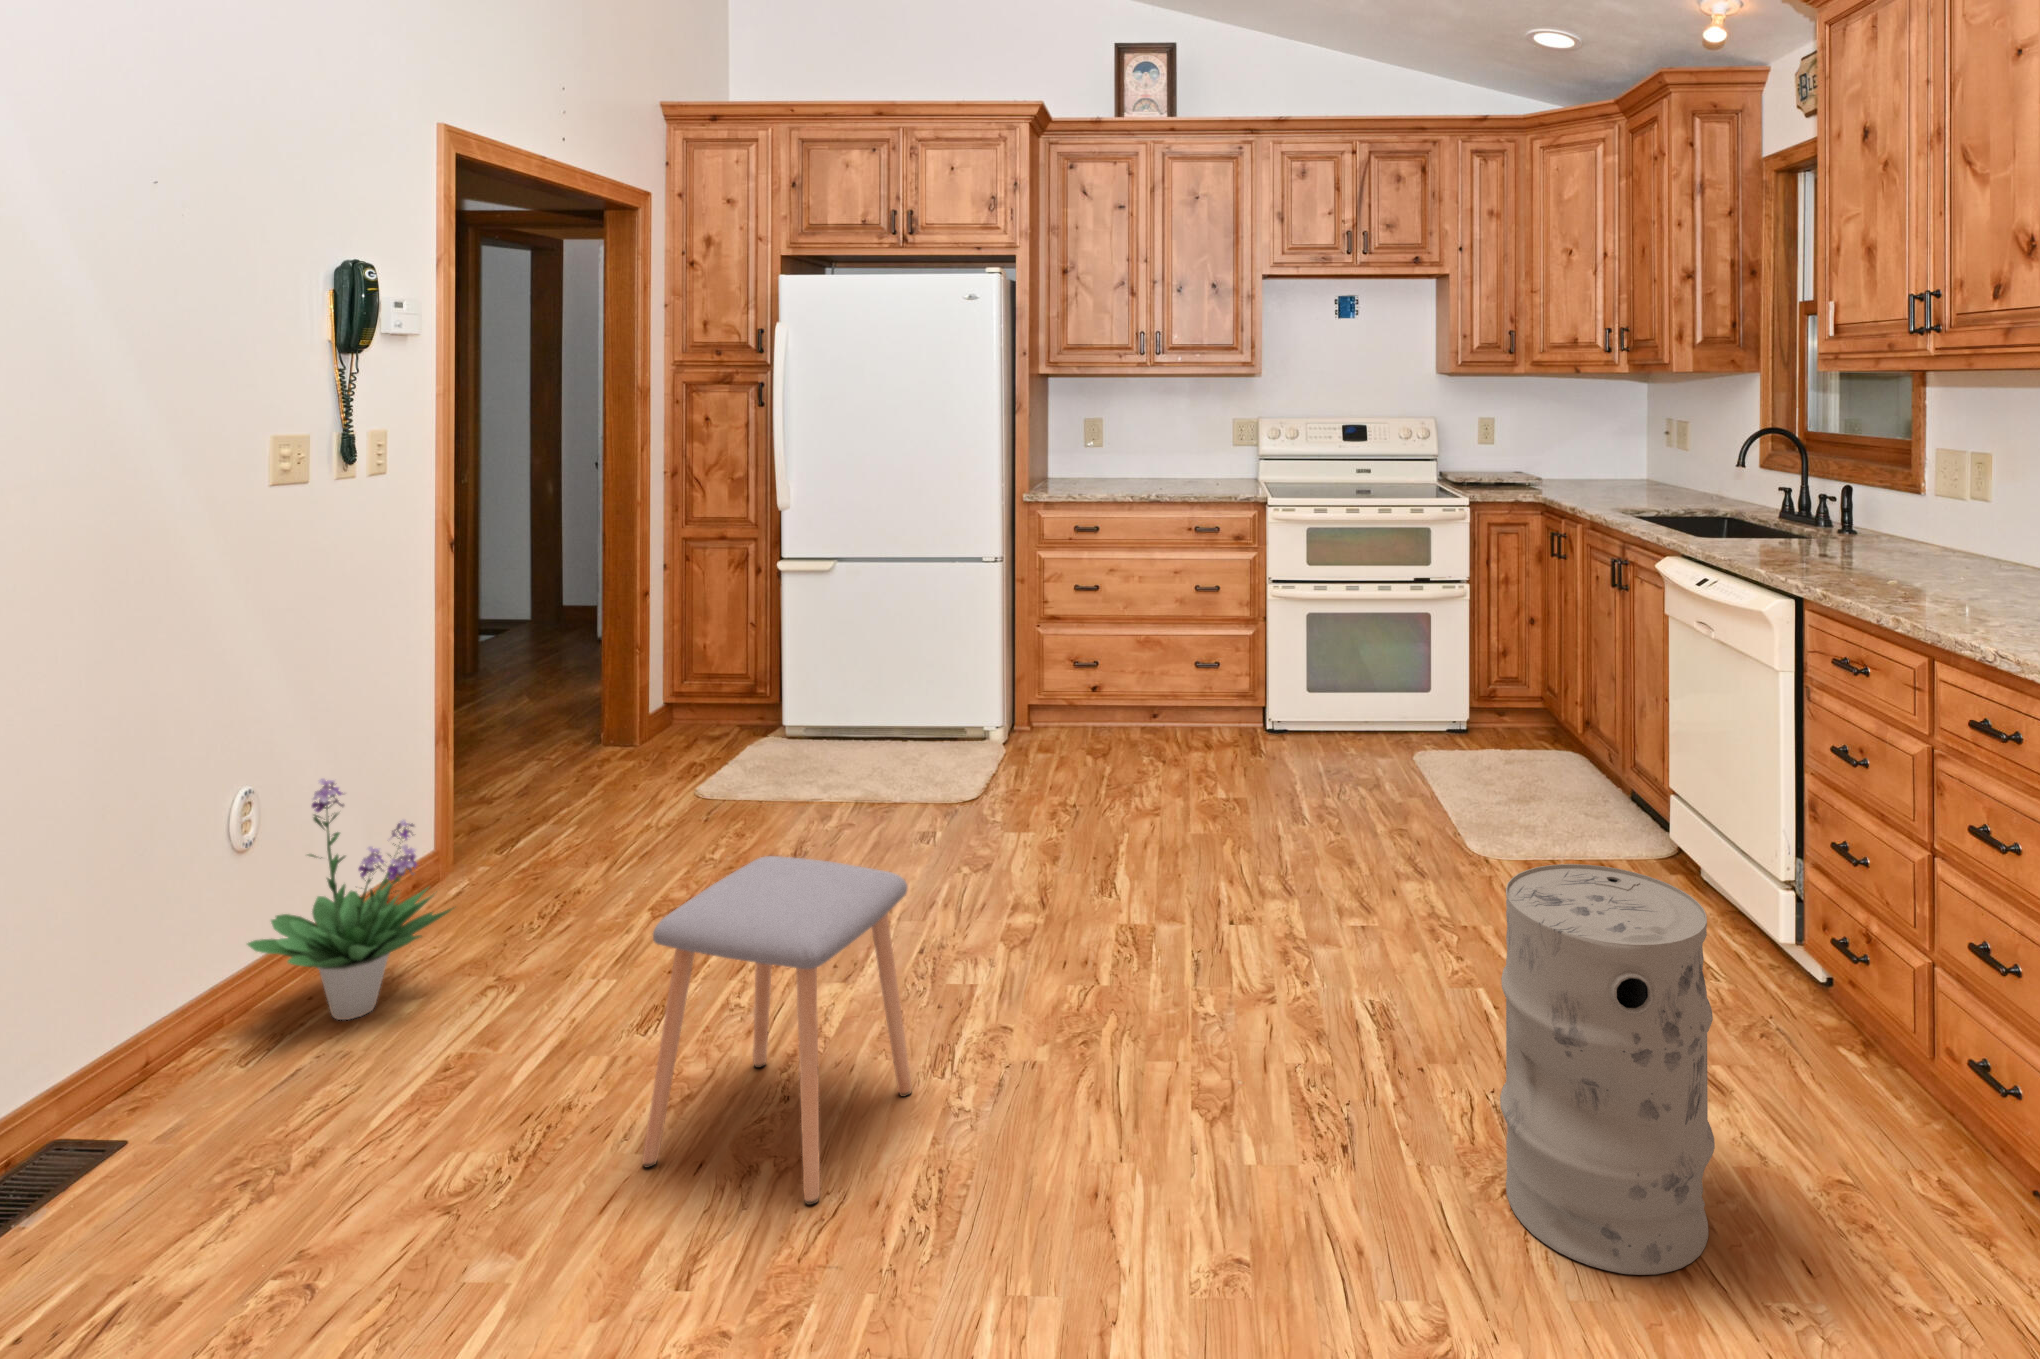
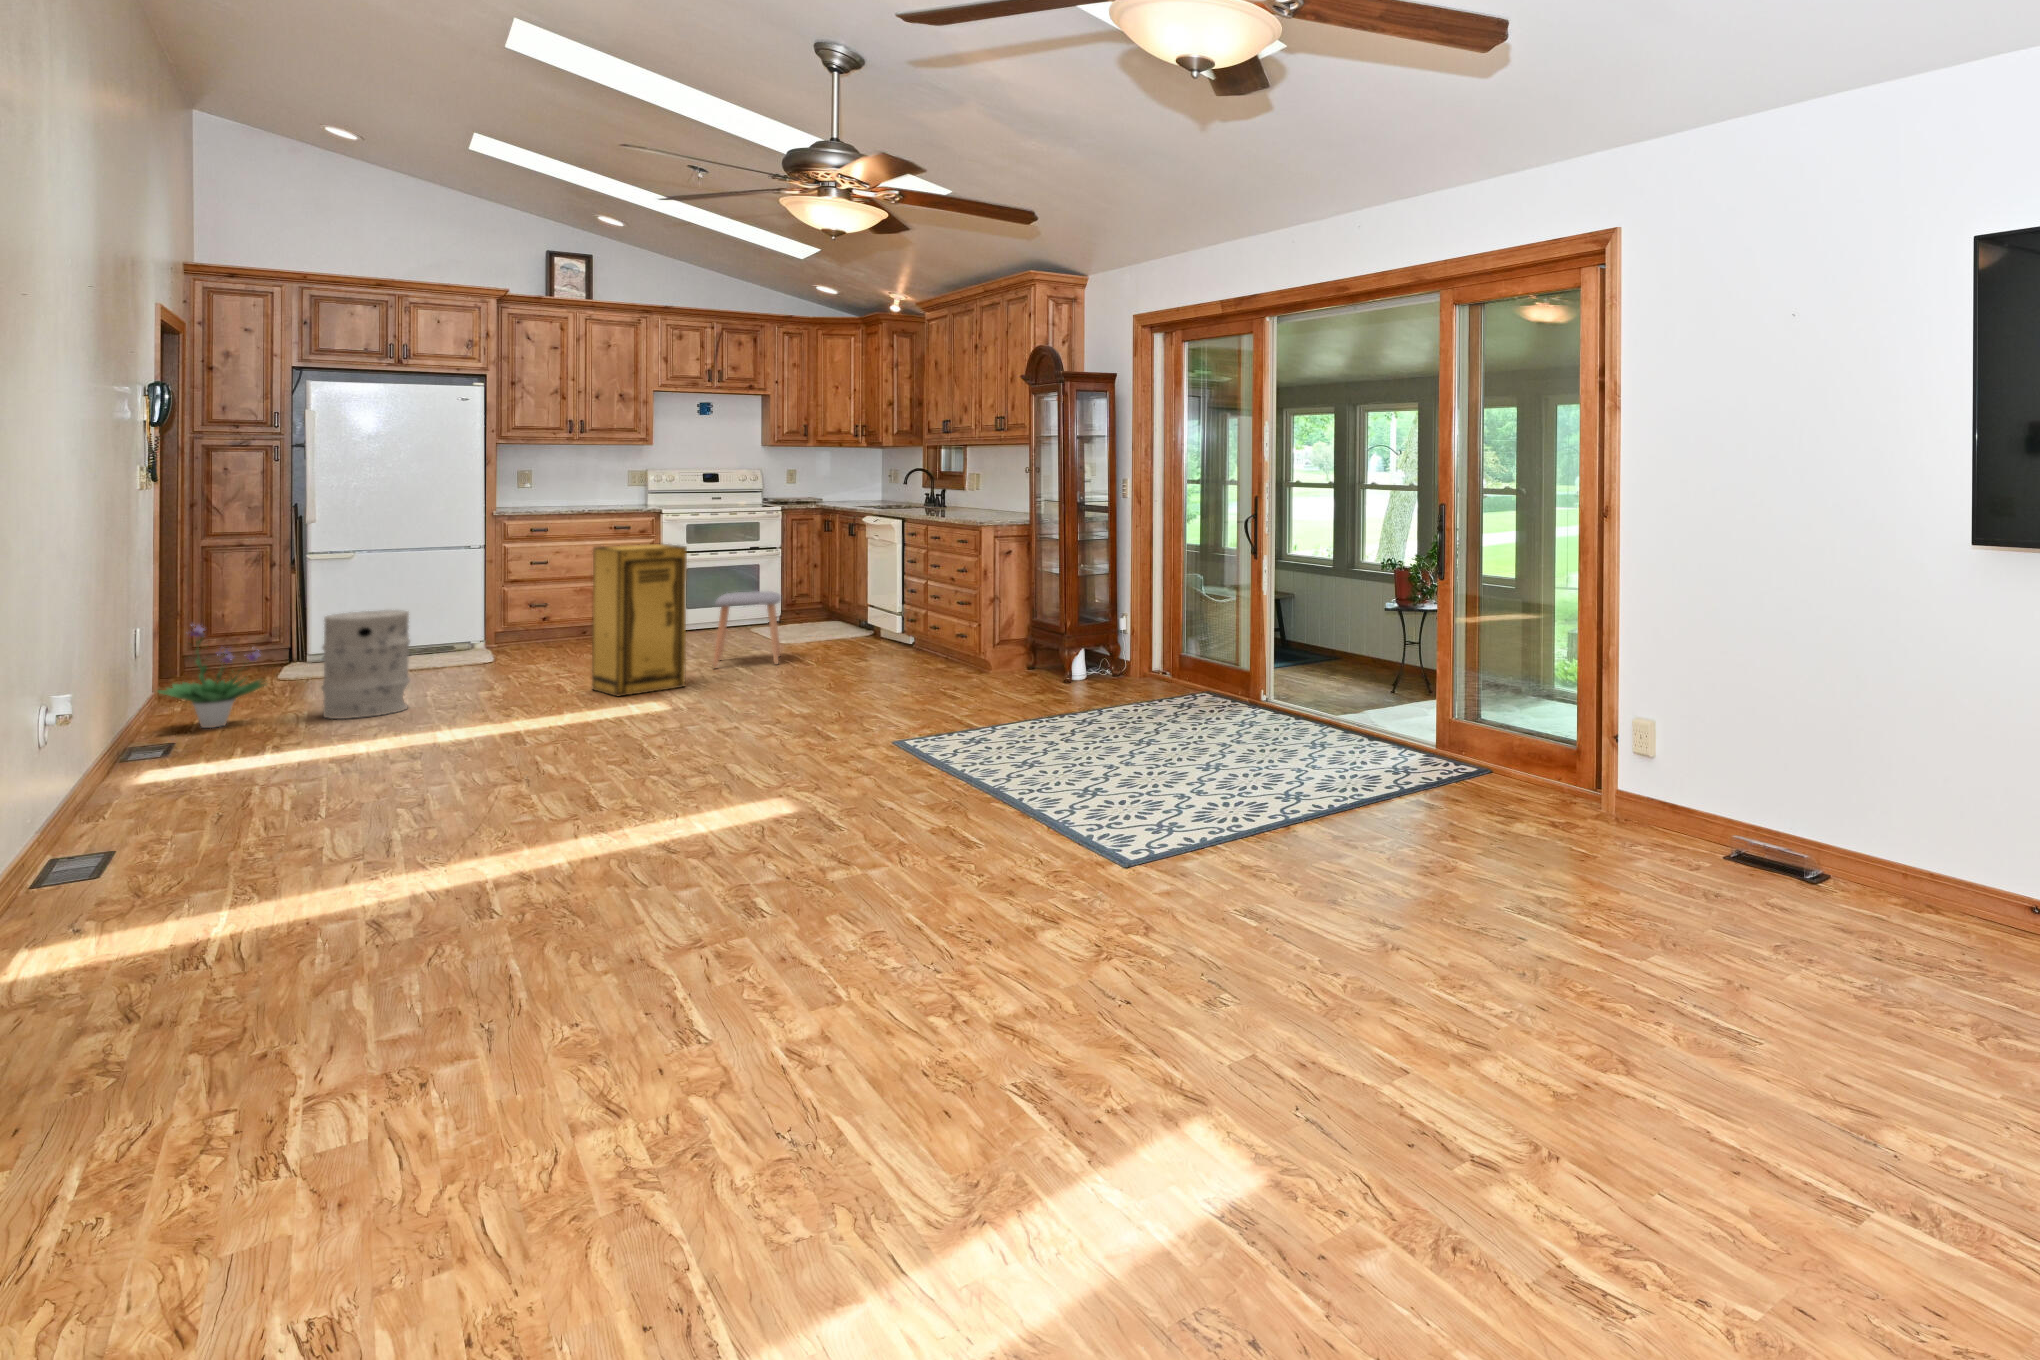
storage cabinet: none [1005,649,1203,1158] -> present [592,544,687,696]
stool: present [643,856,912,1205] -> present [713,591,781,668]
trash can: present [1500,864,1715,1275] -> present [321,610,410,719]

